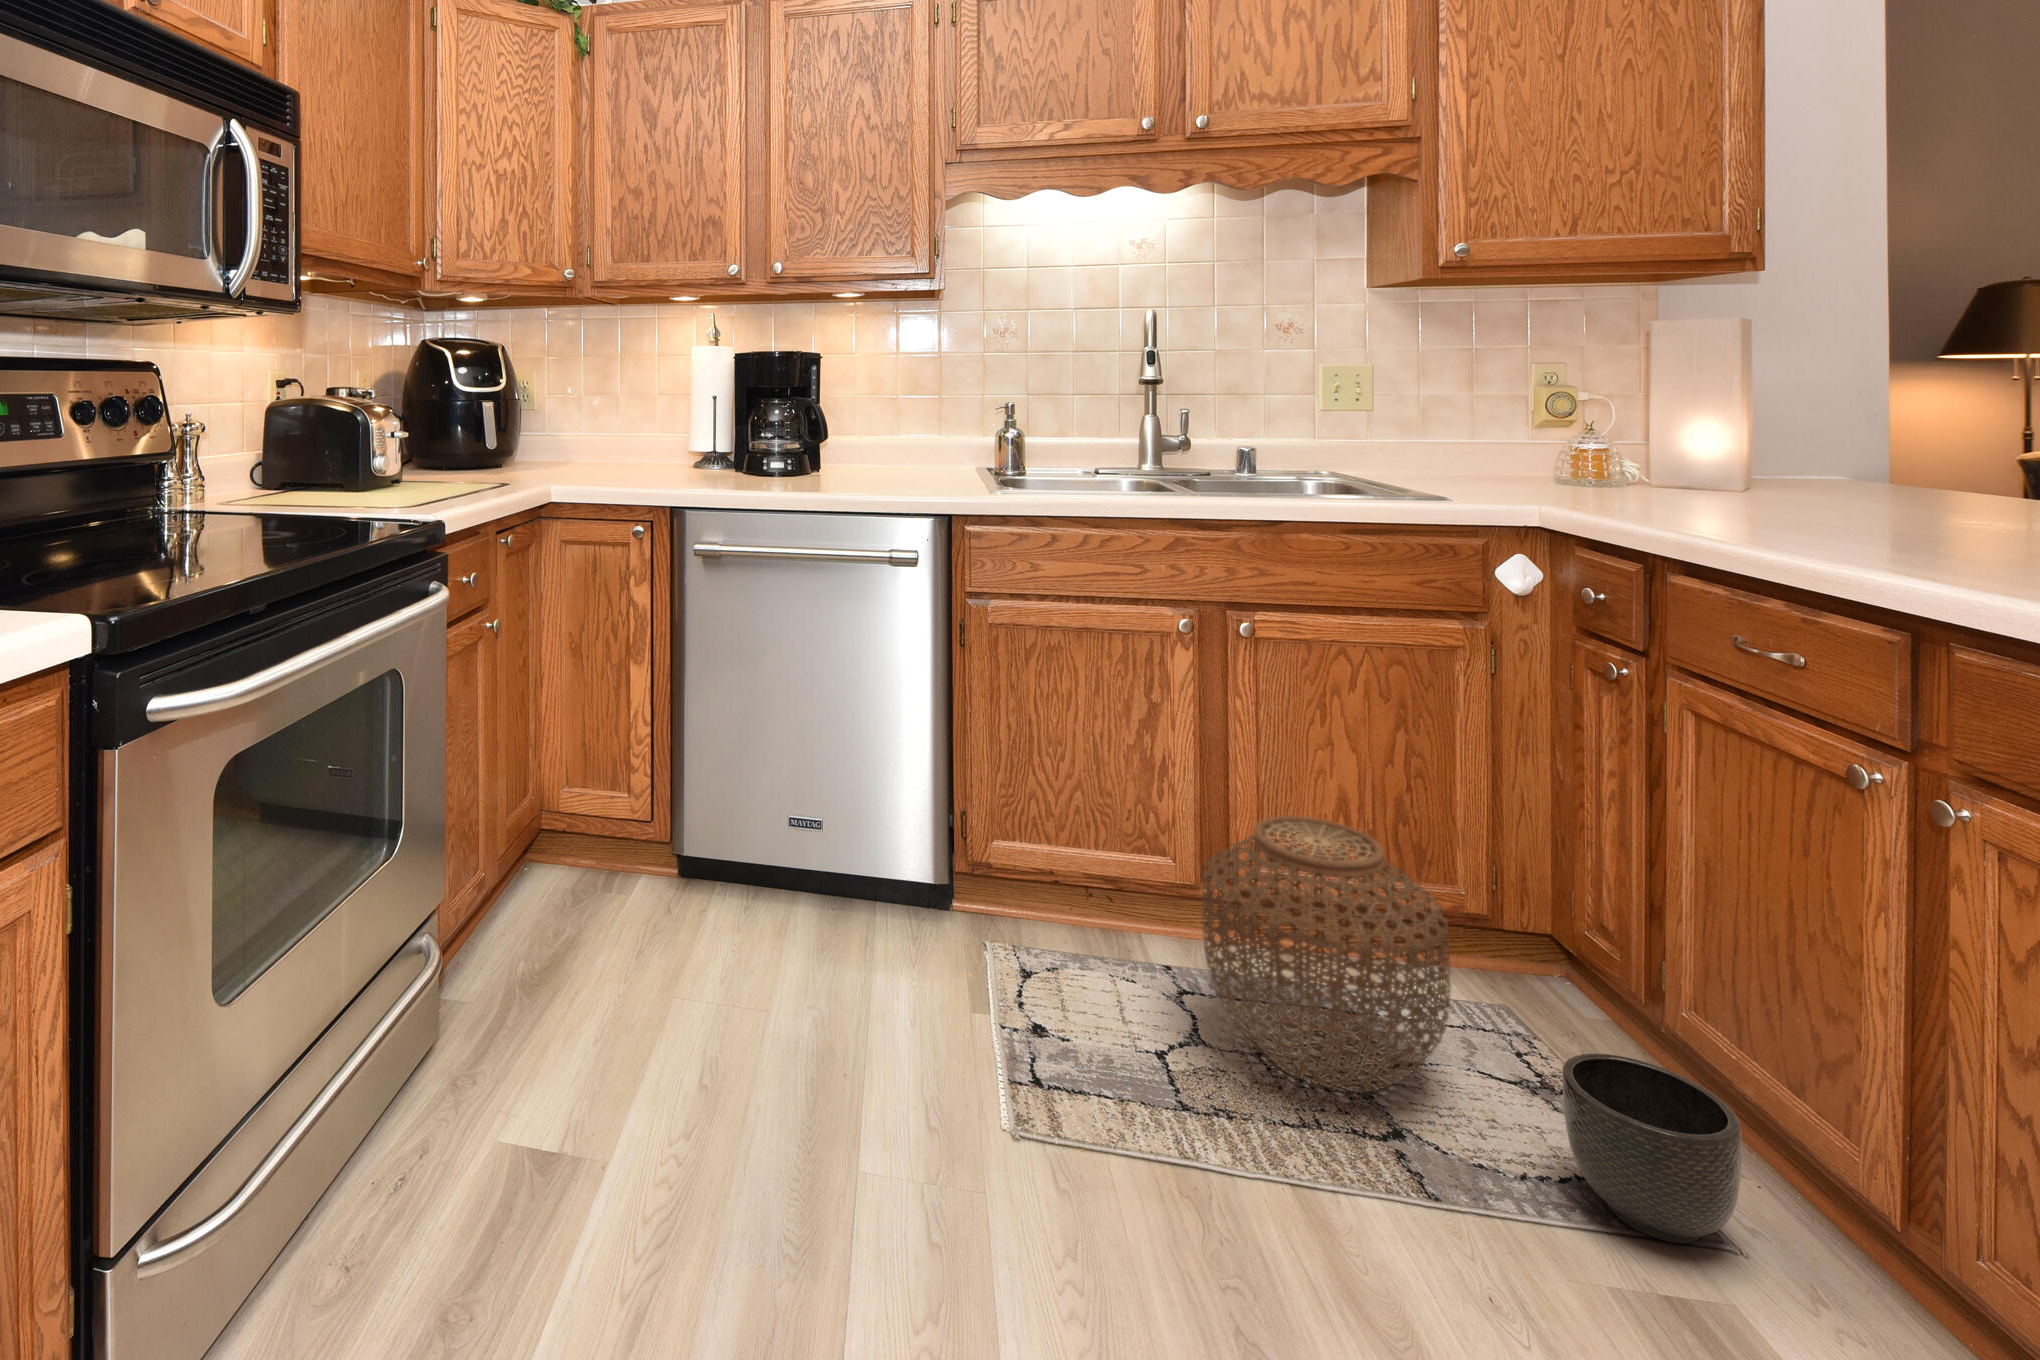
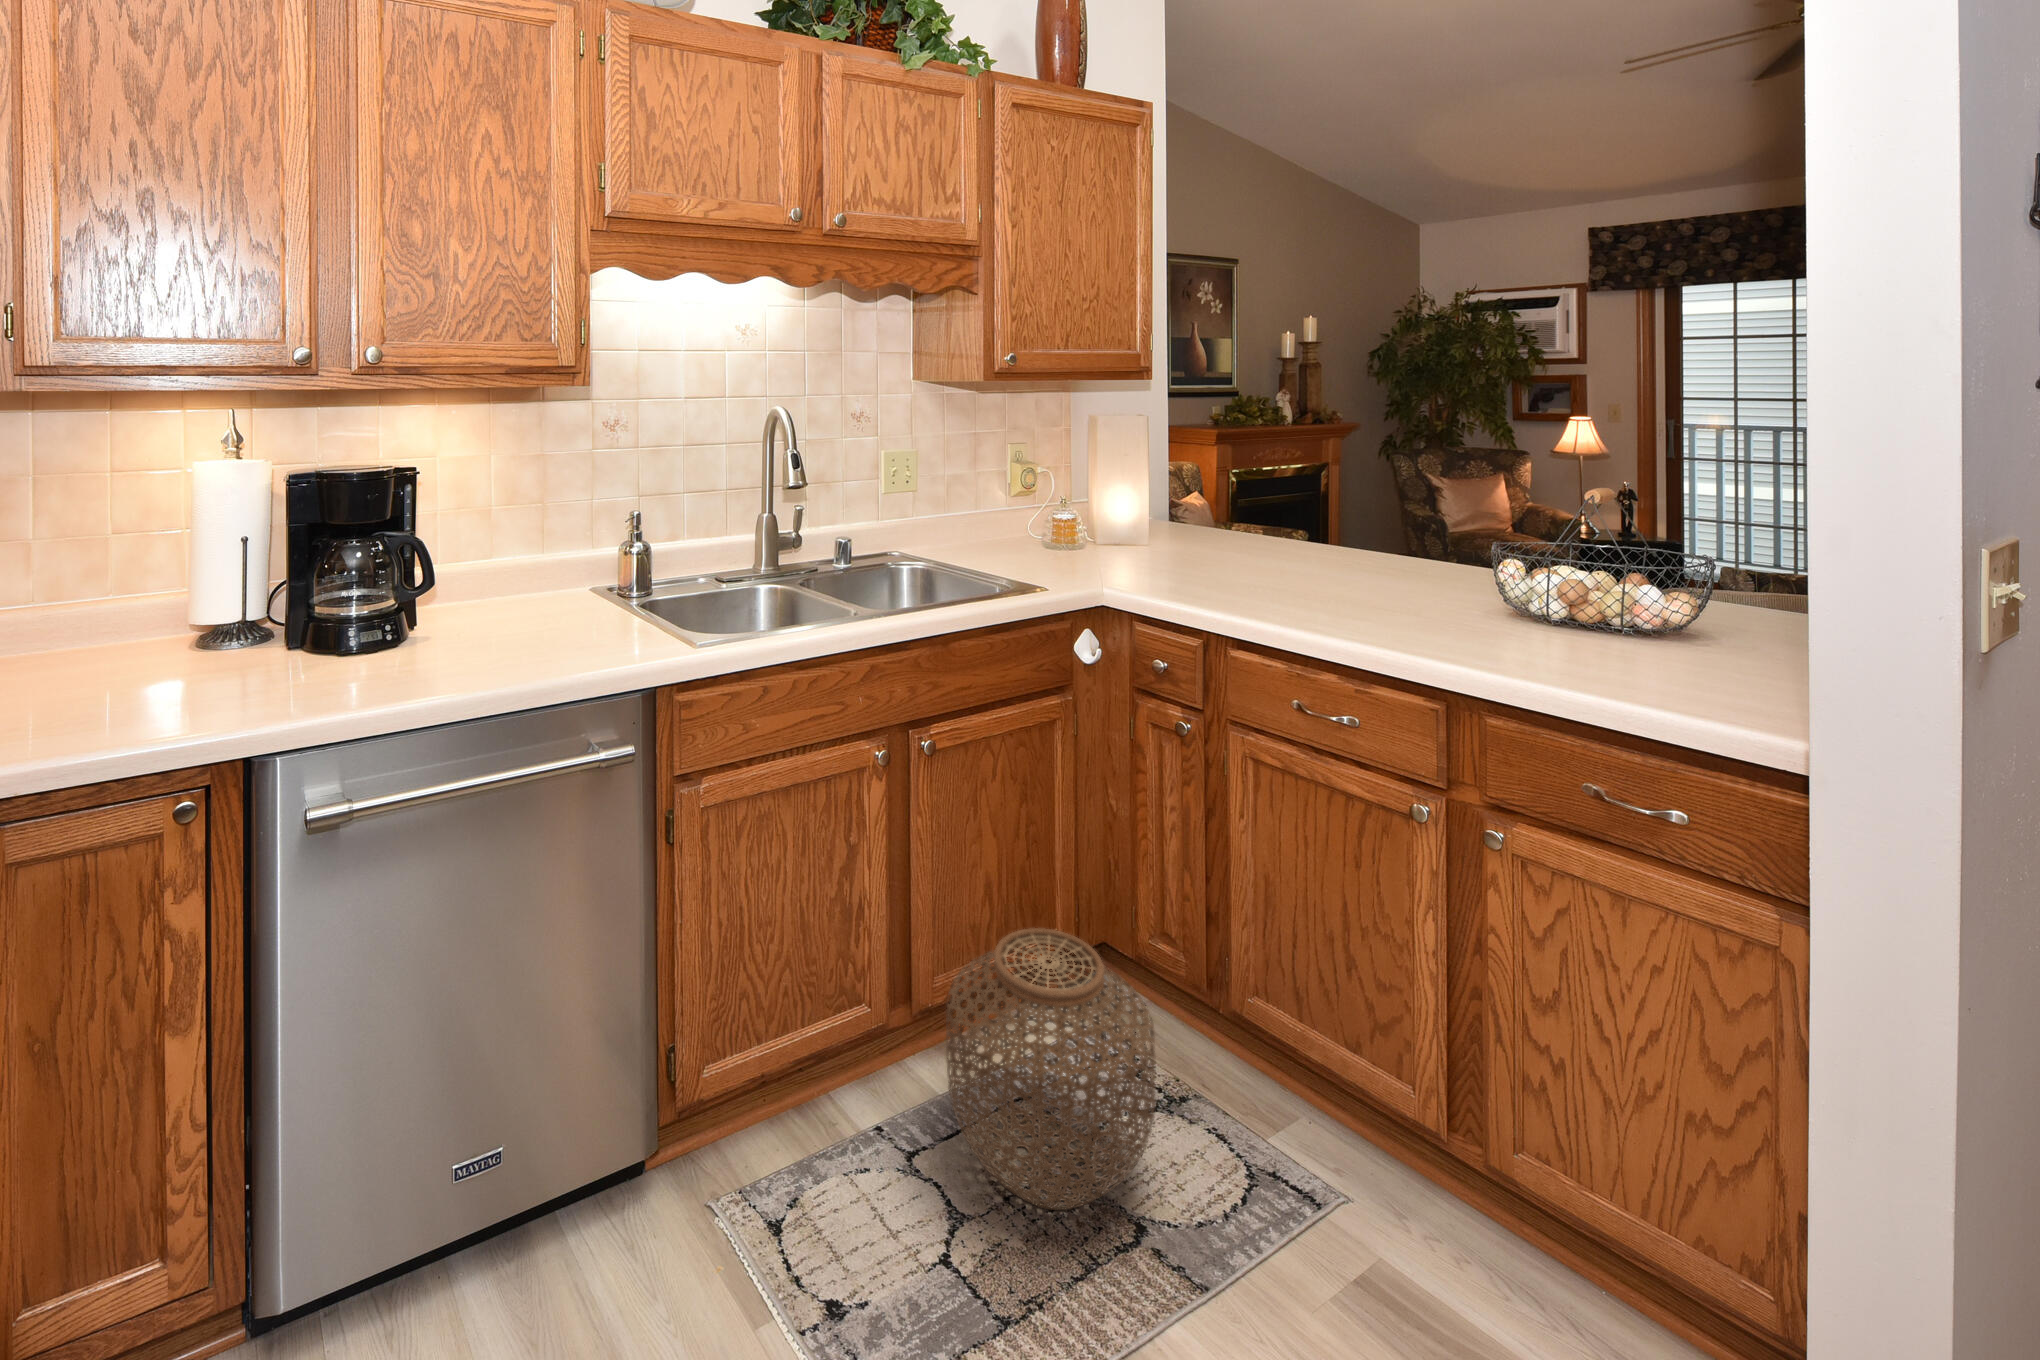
planter: present [1562,1054,1742,1243] -> none [1246,1064,1365,1223]

